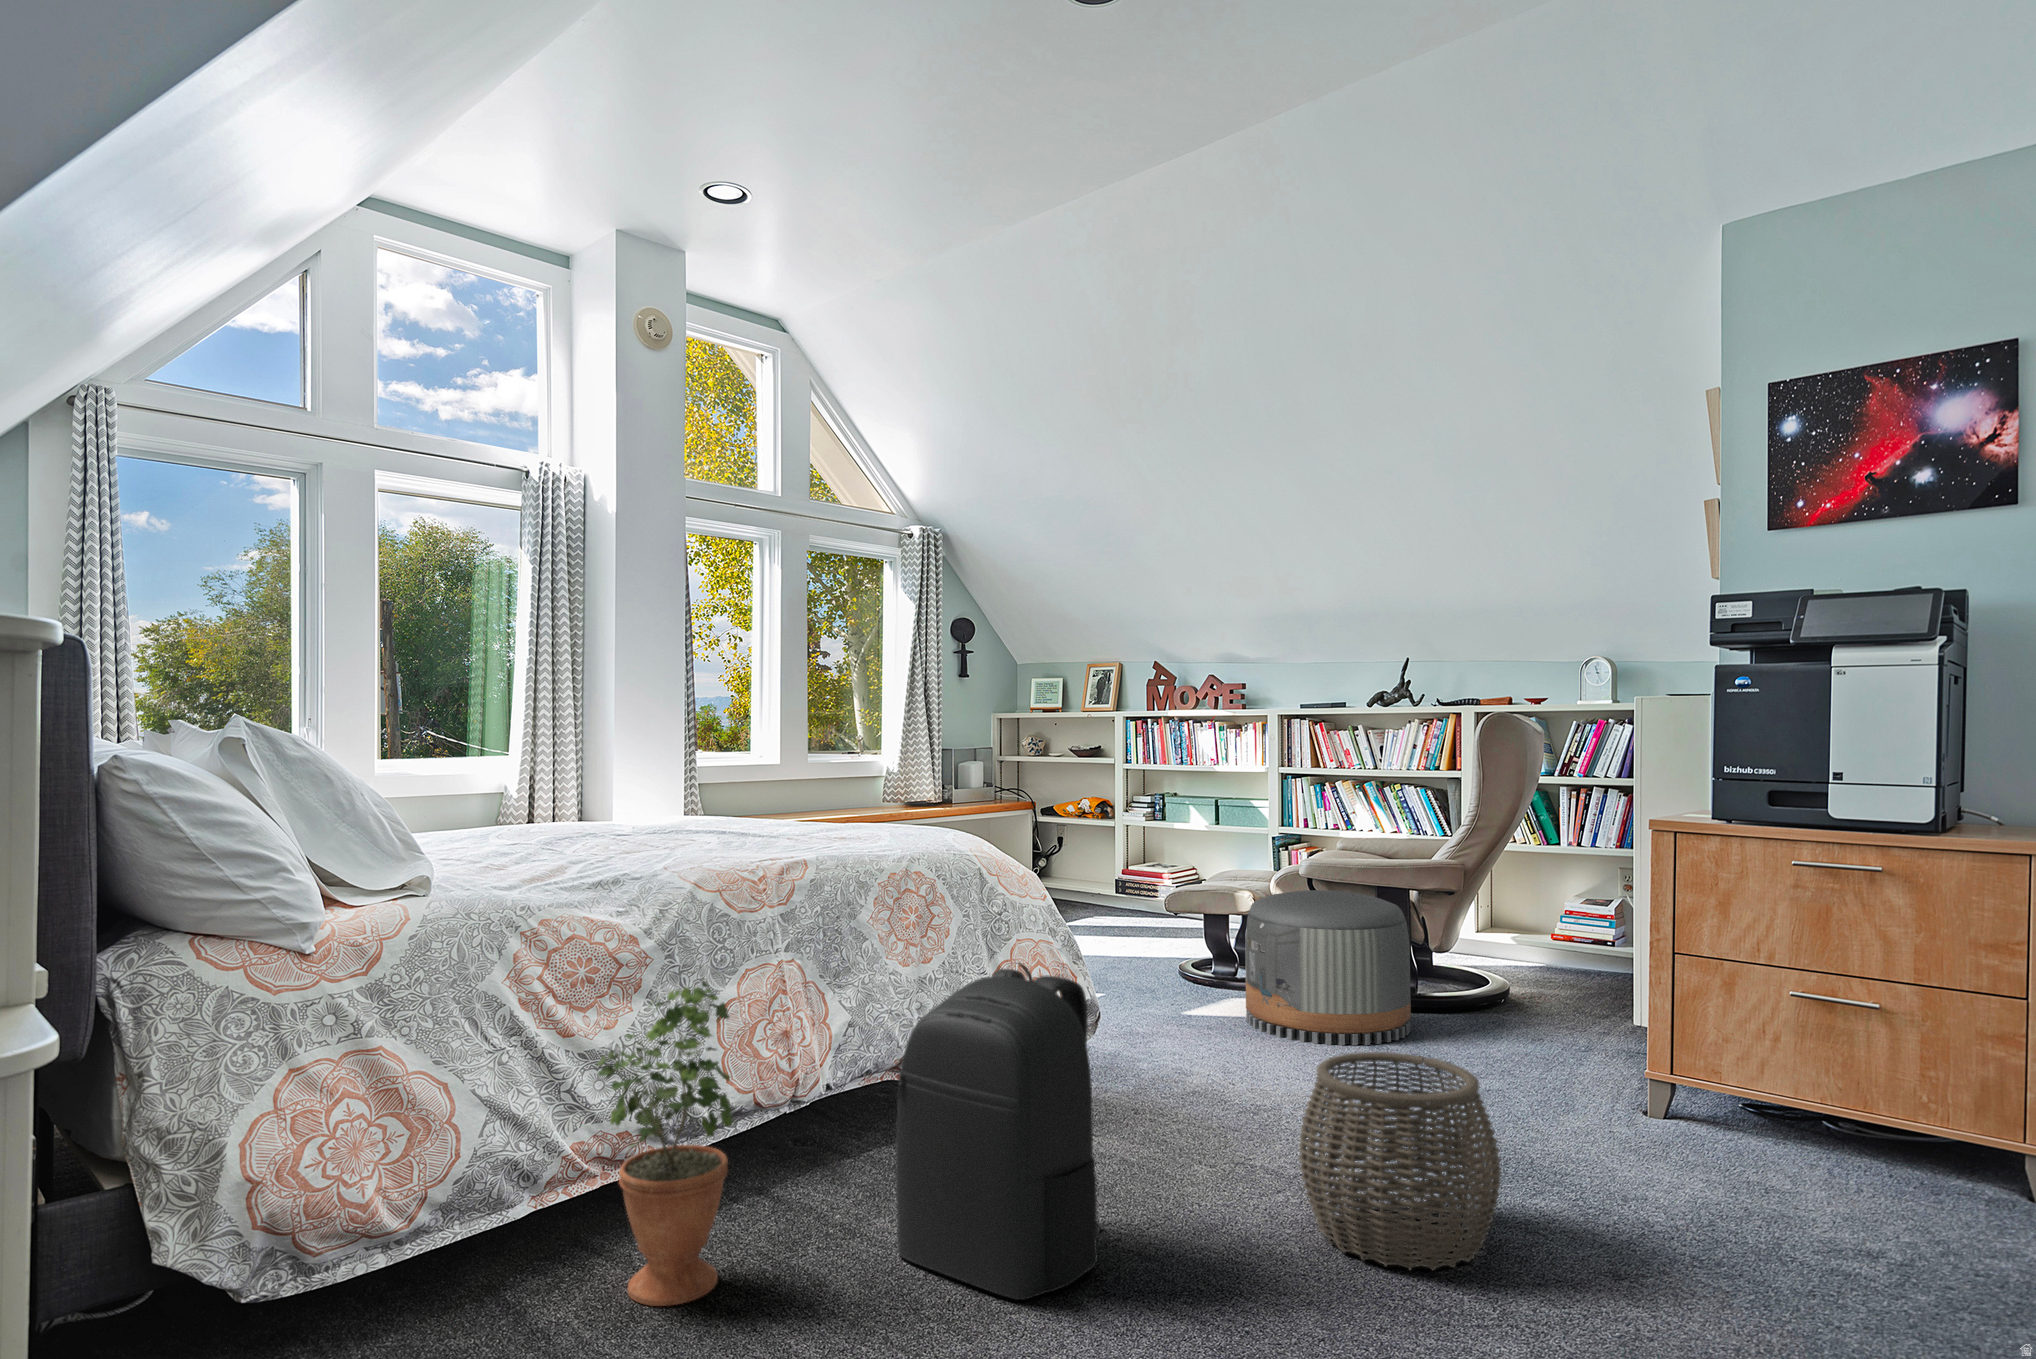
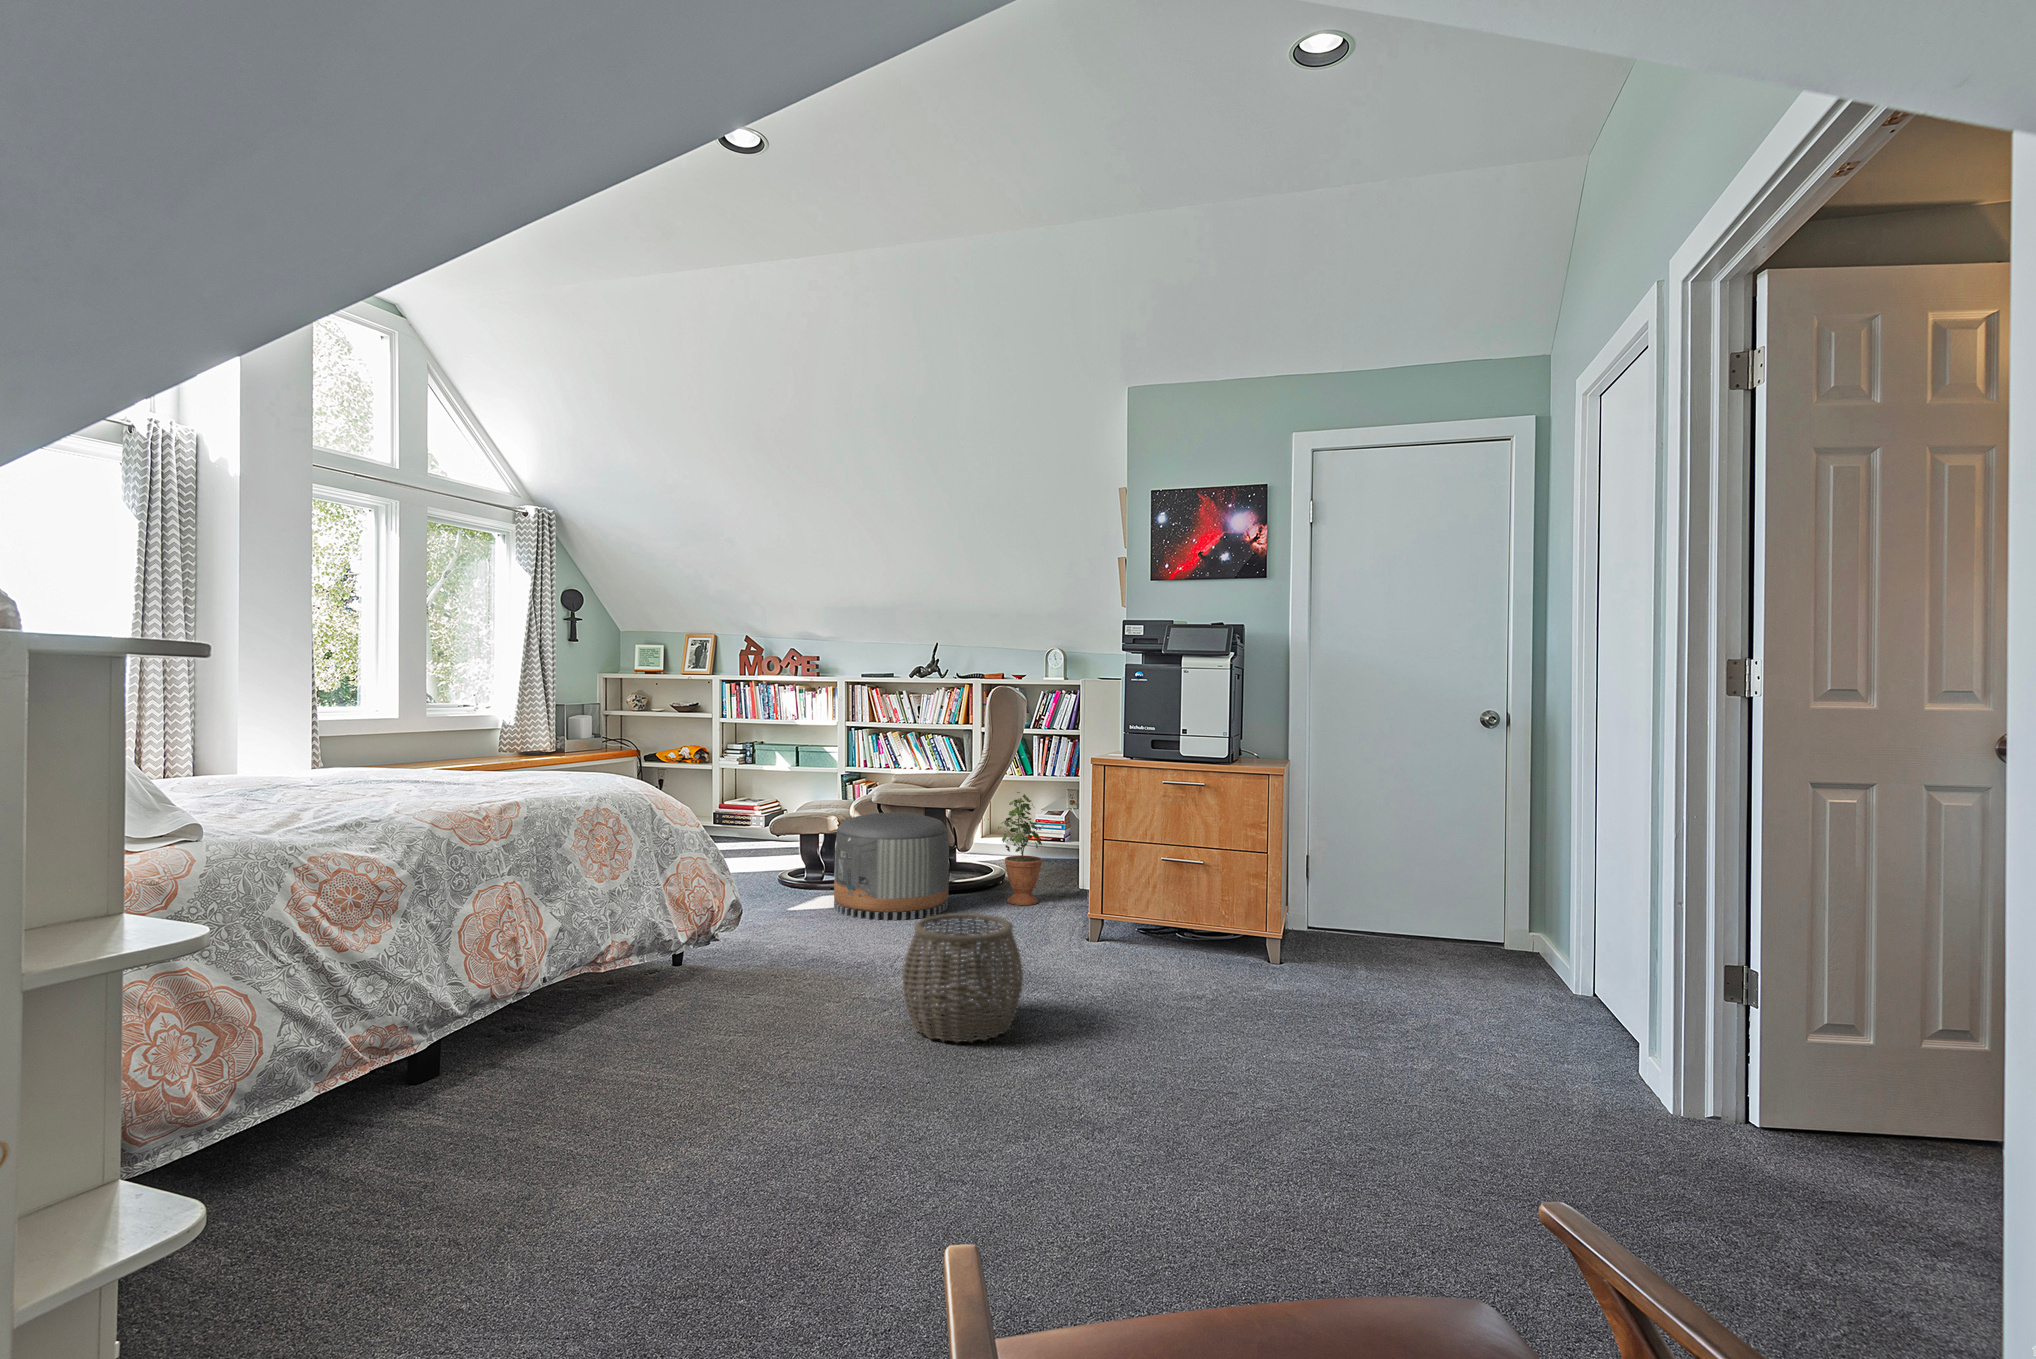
backpack: present [896,963,1102,1300] -> none [628,870,777,1096]
potted plant: present [595,971,733,1306] -> present [998,792,1042,905]

